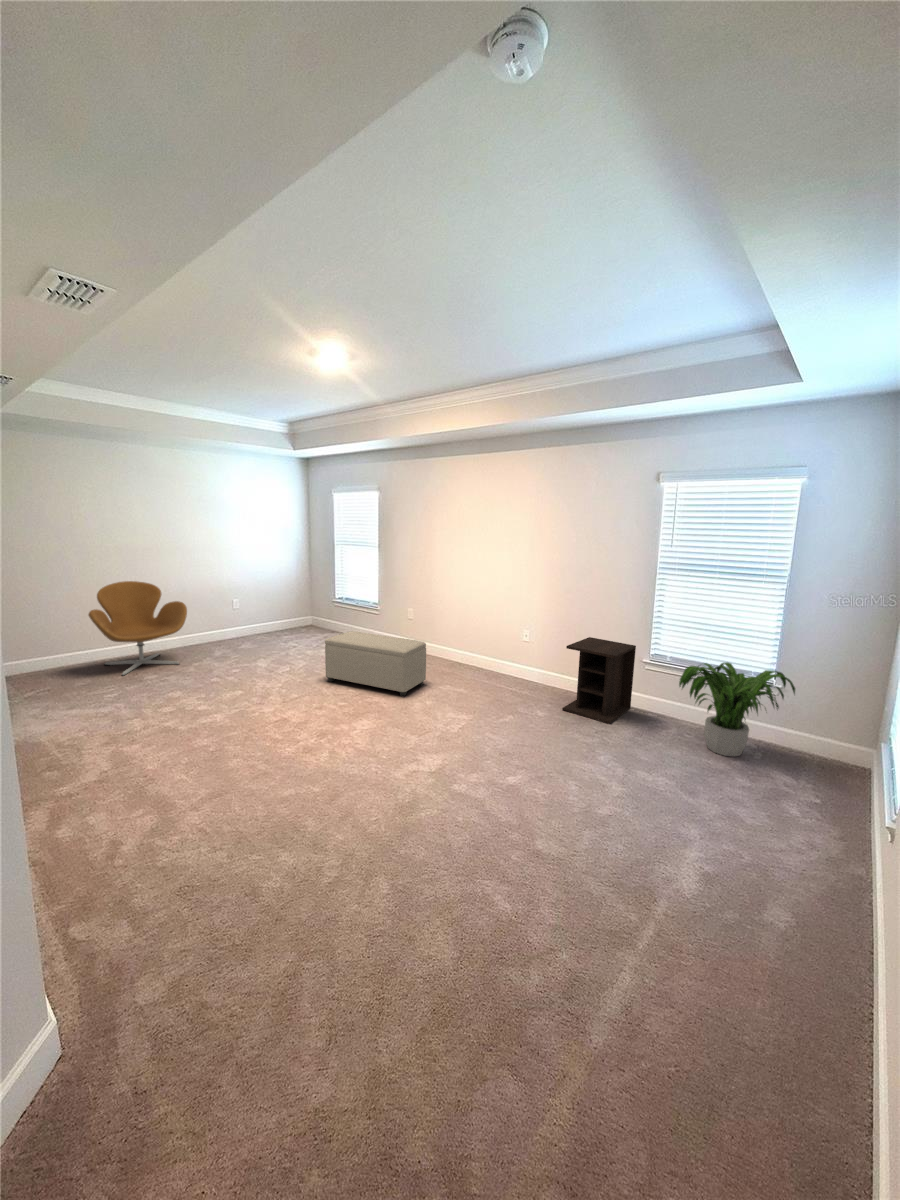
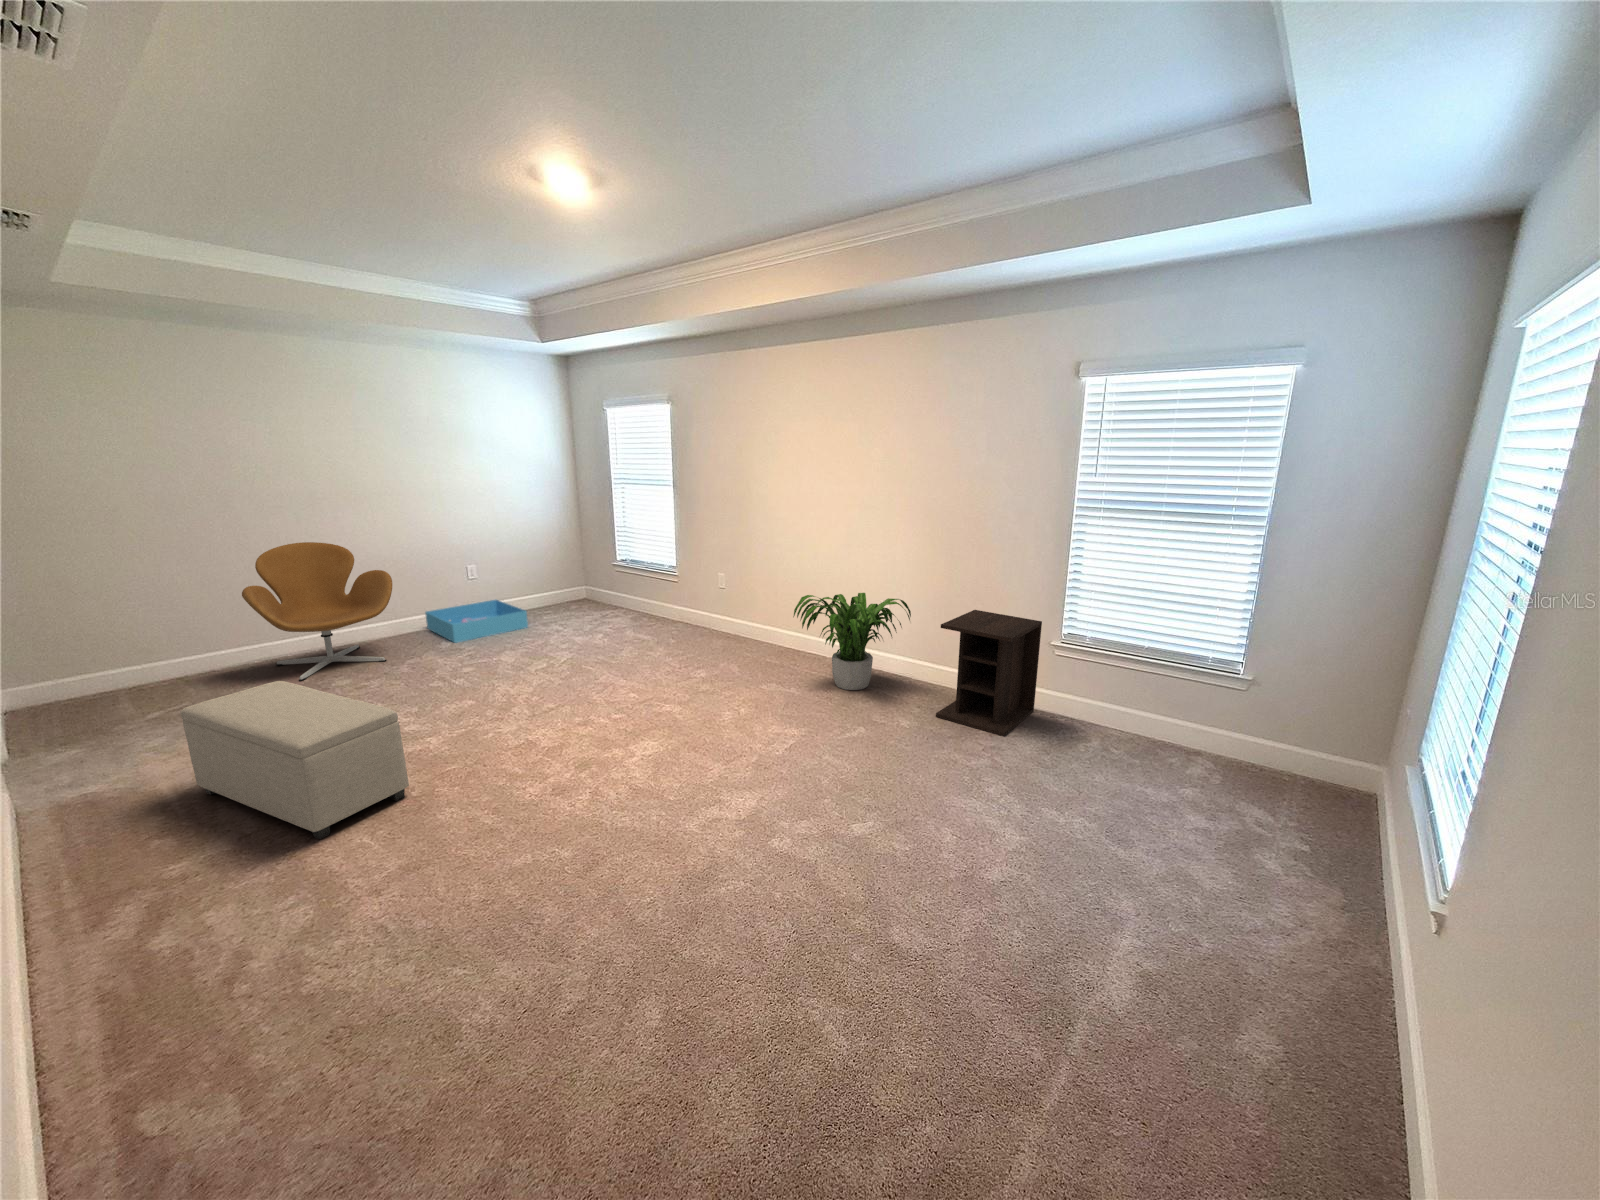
storage bin: none [204,625,275,653] -> present [425,600,528,643]
ottoman: present [325,631,426,696] -> present [180,681,409,839]
potted plant: present [679,662,795,757] -> present [793,593,911,690]

